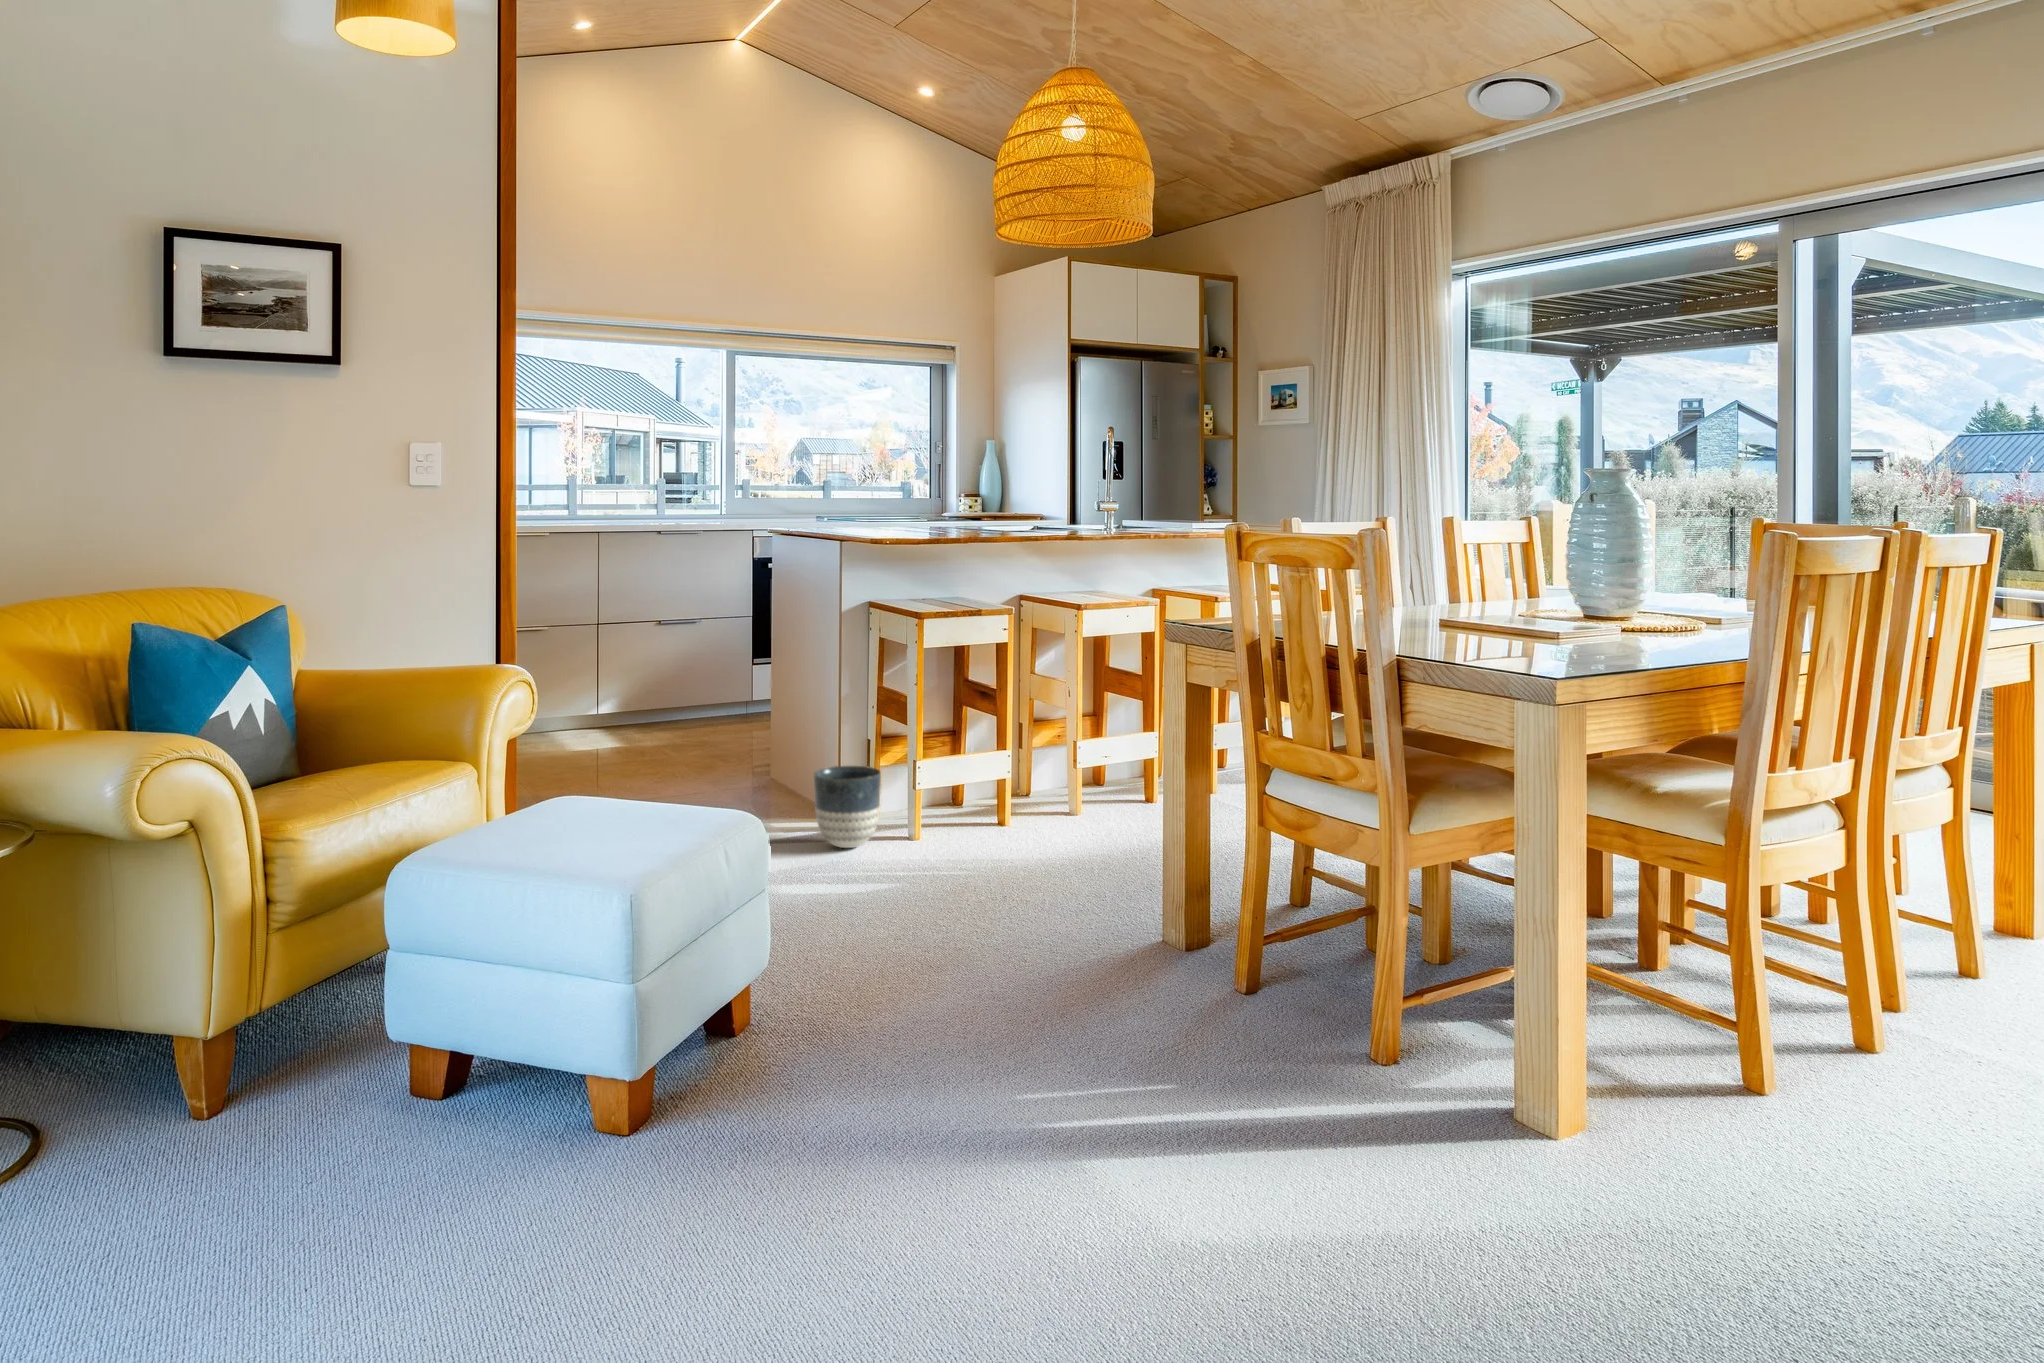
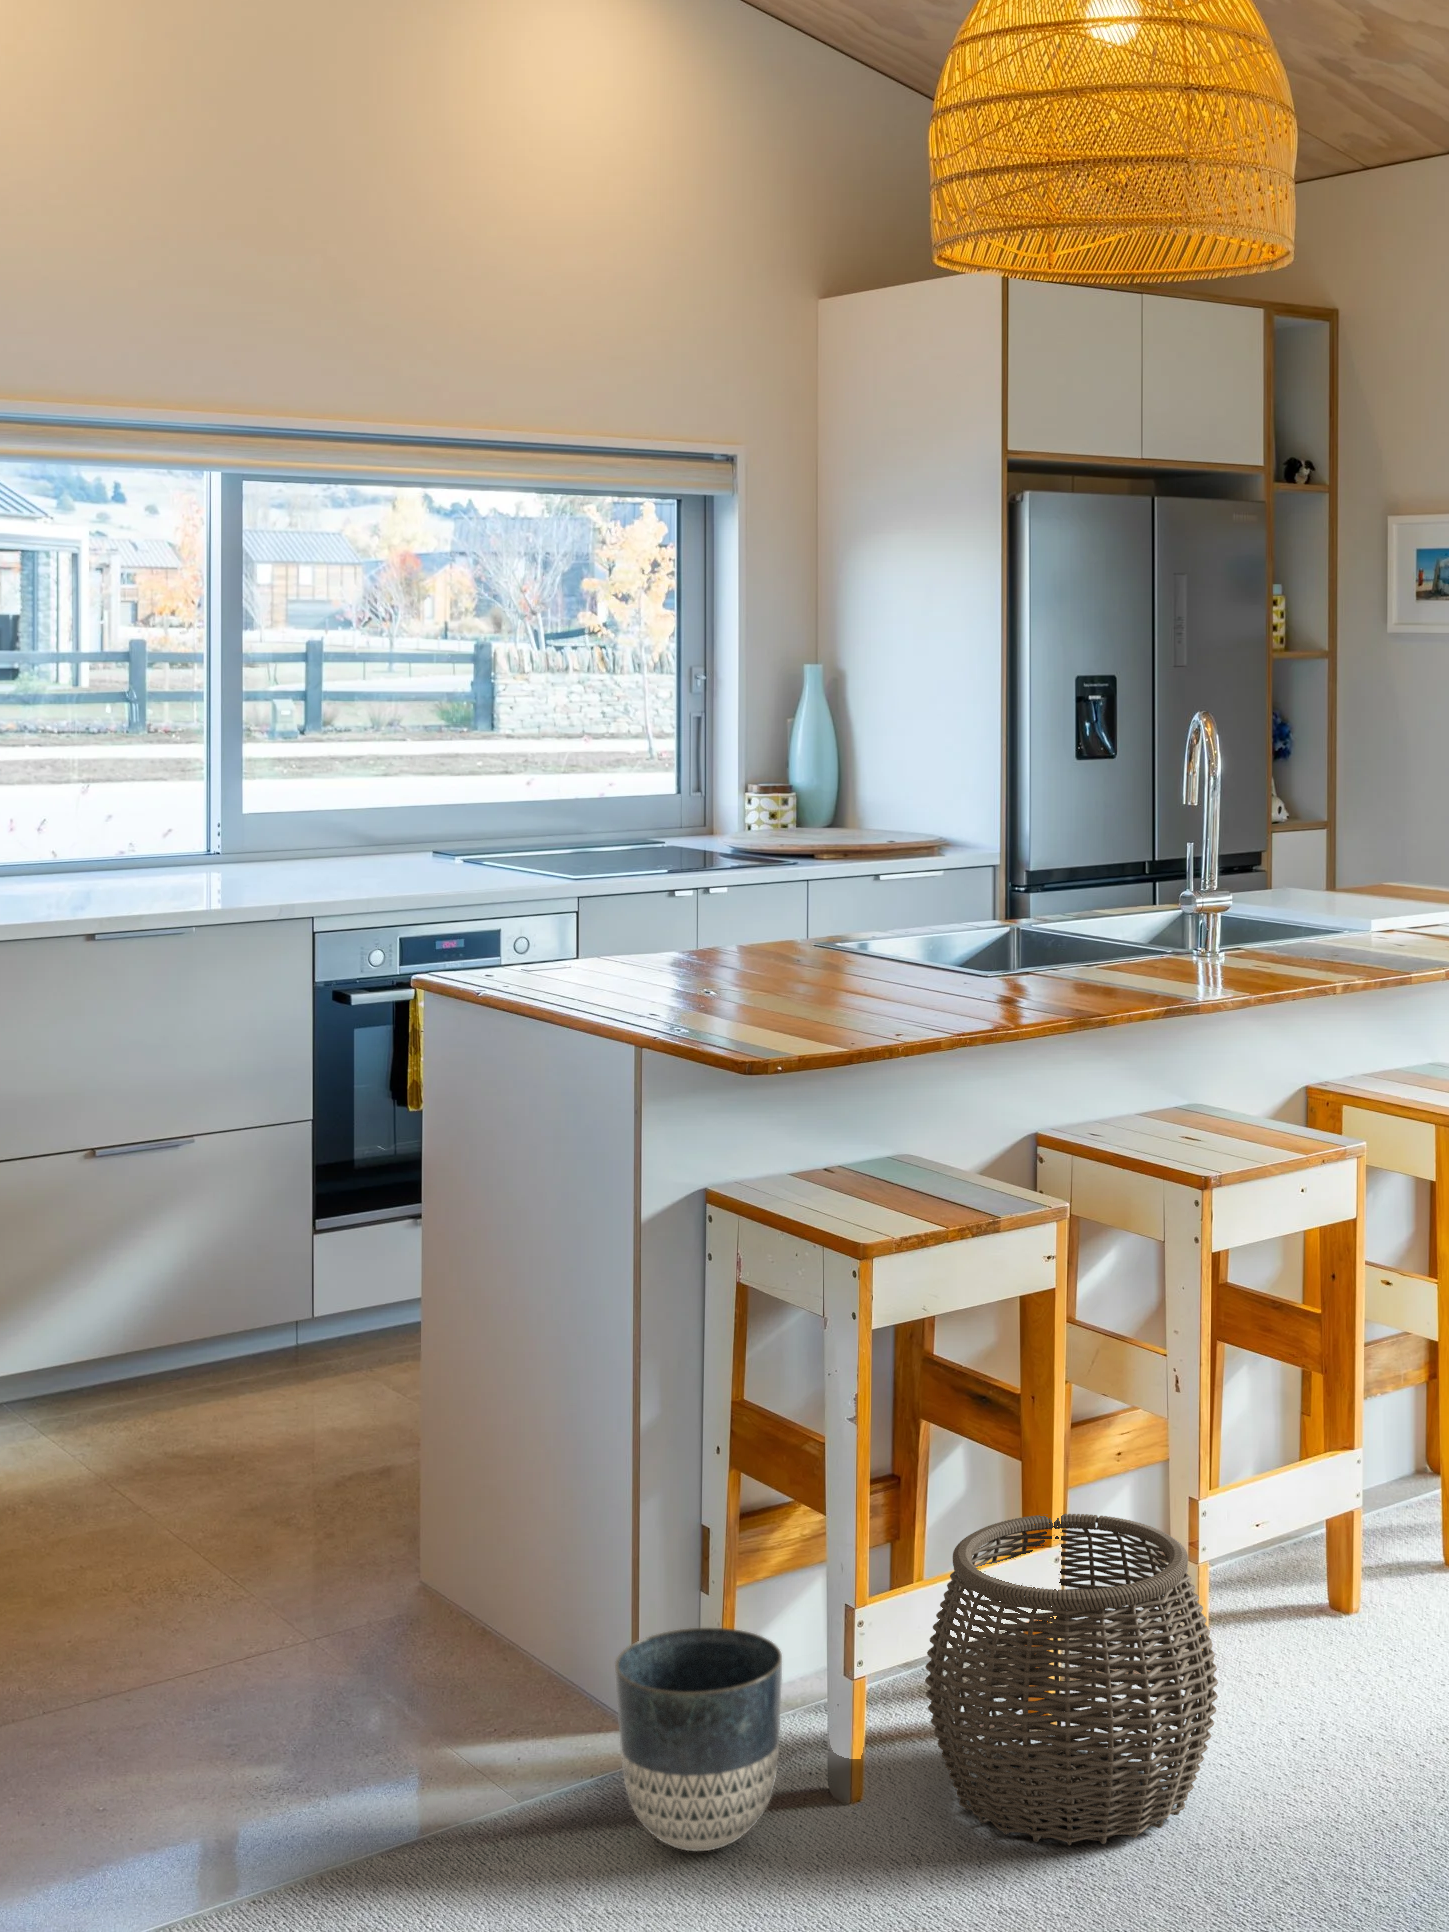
woven basket: none [944,733,1065,855] -> present [925,1514,1218,1845]

